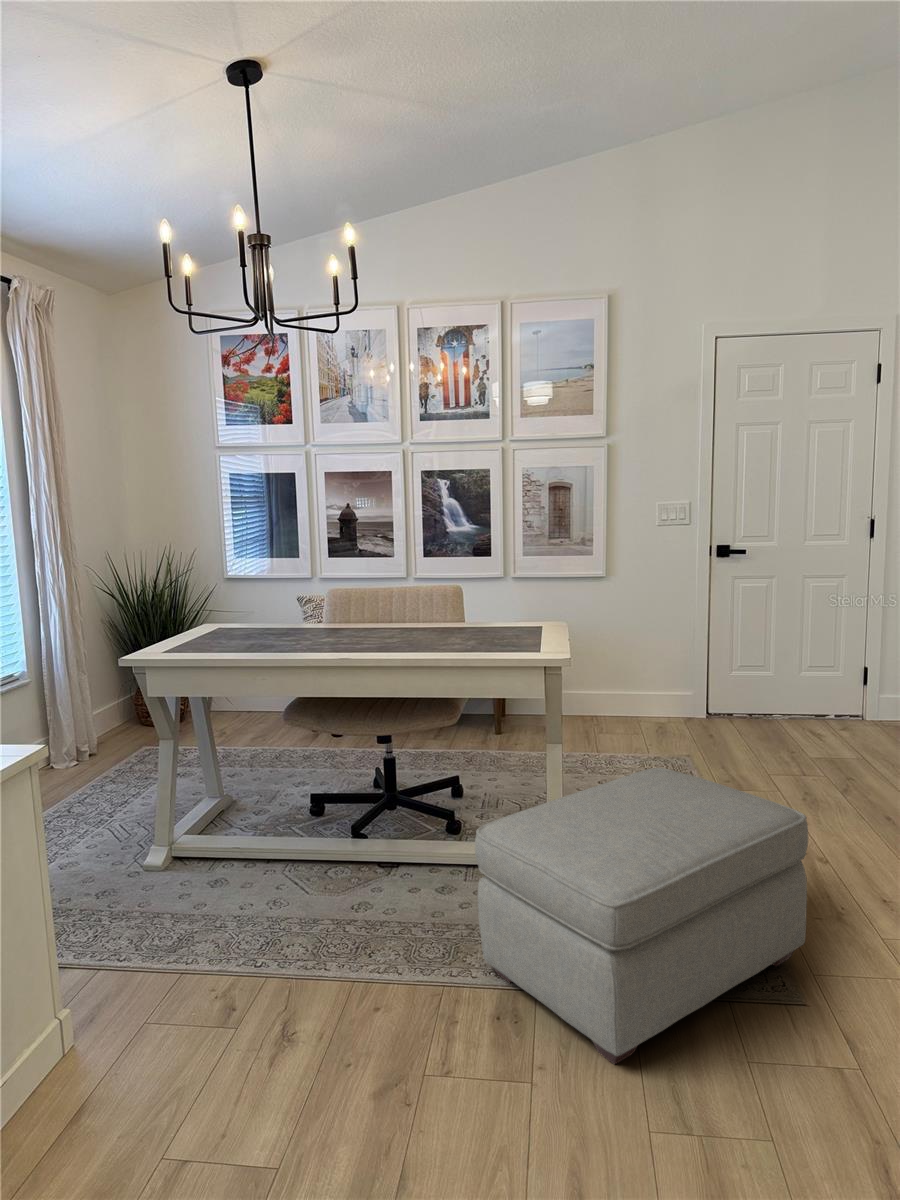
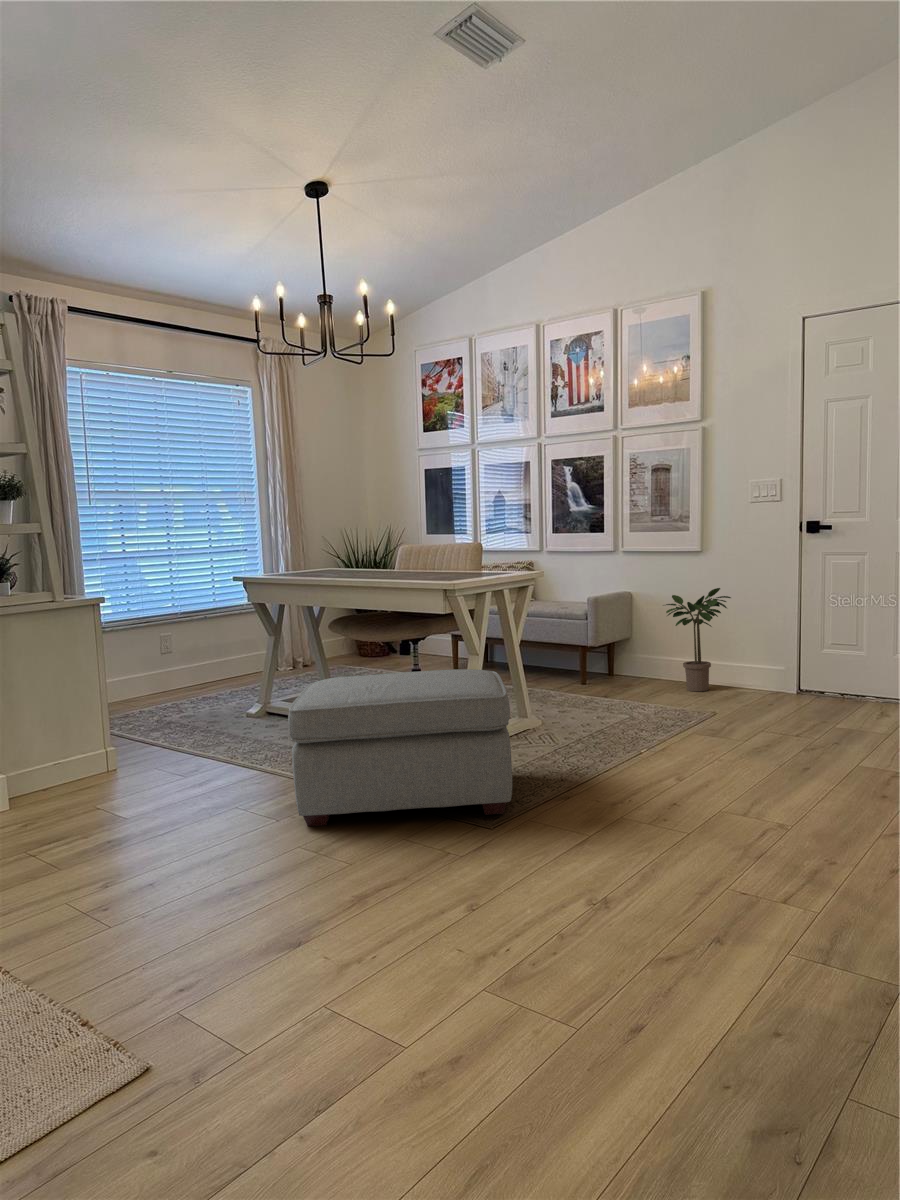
potted plant: none [583,617,658,726] -> present [666,588,731,691]

